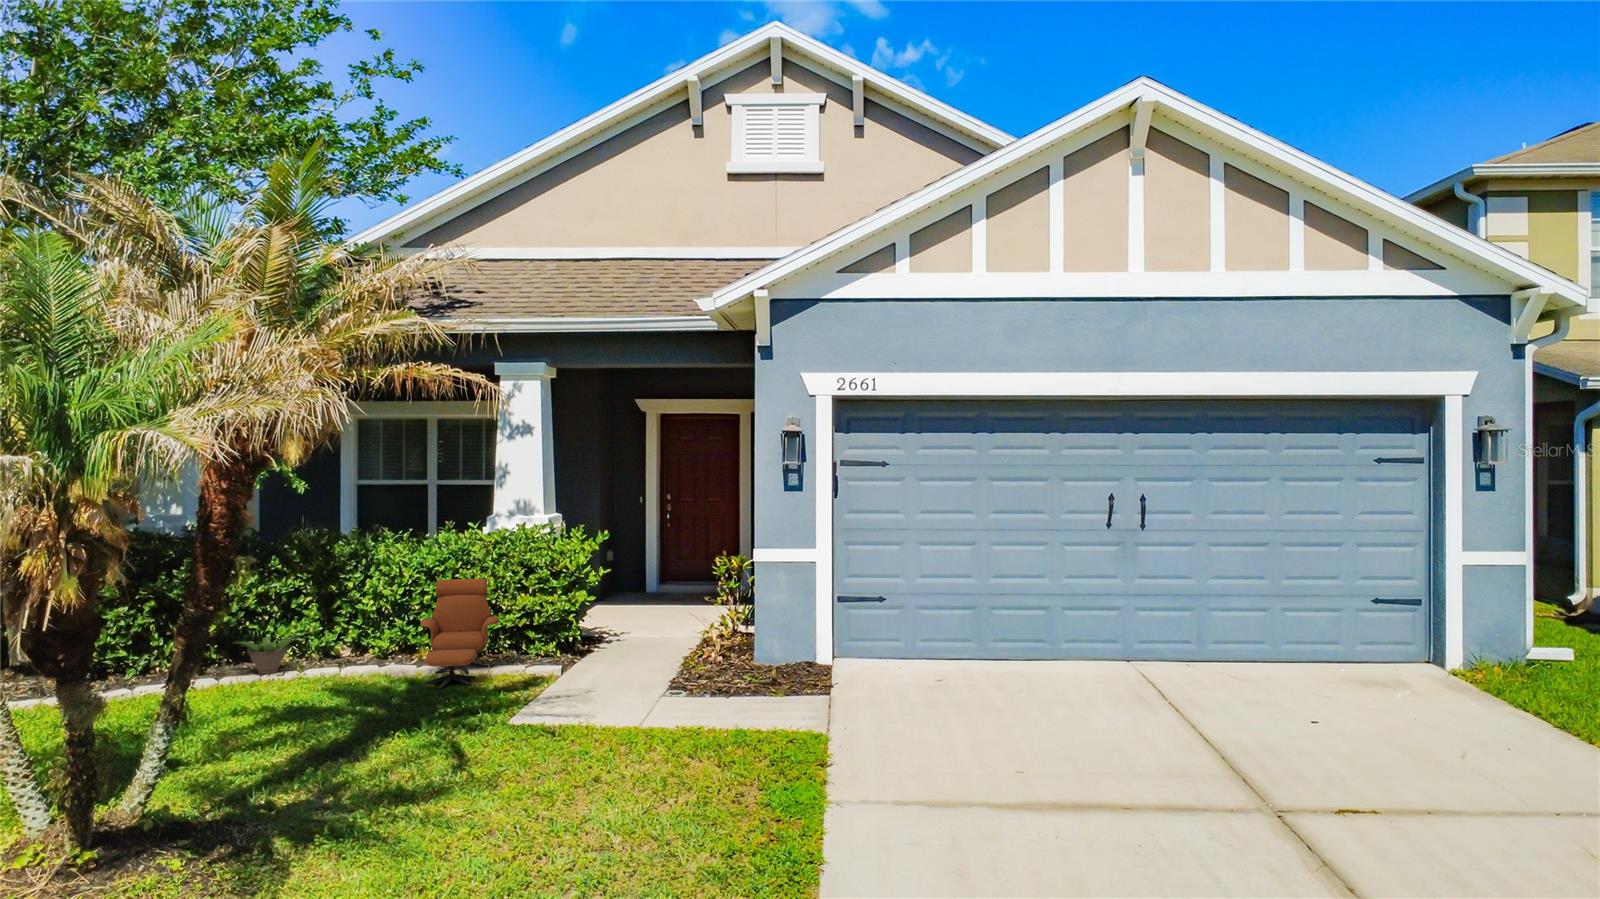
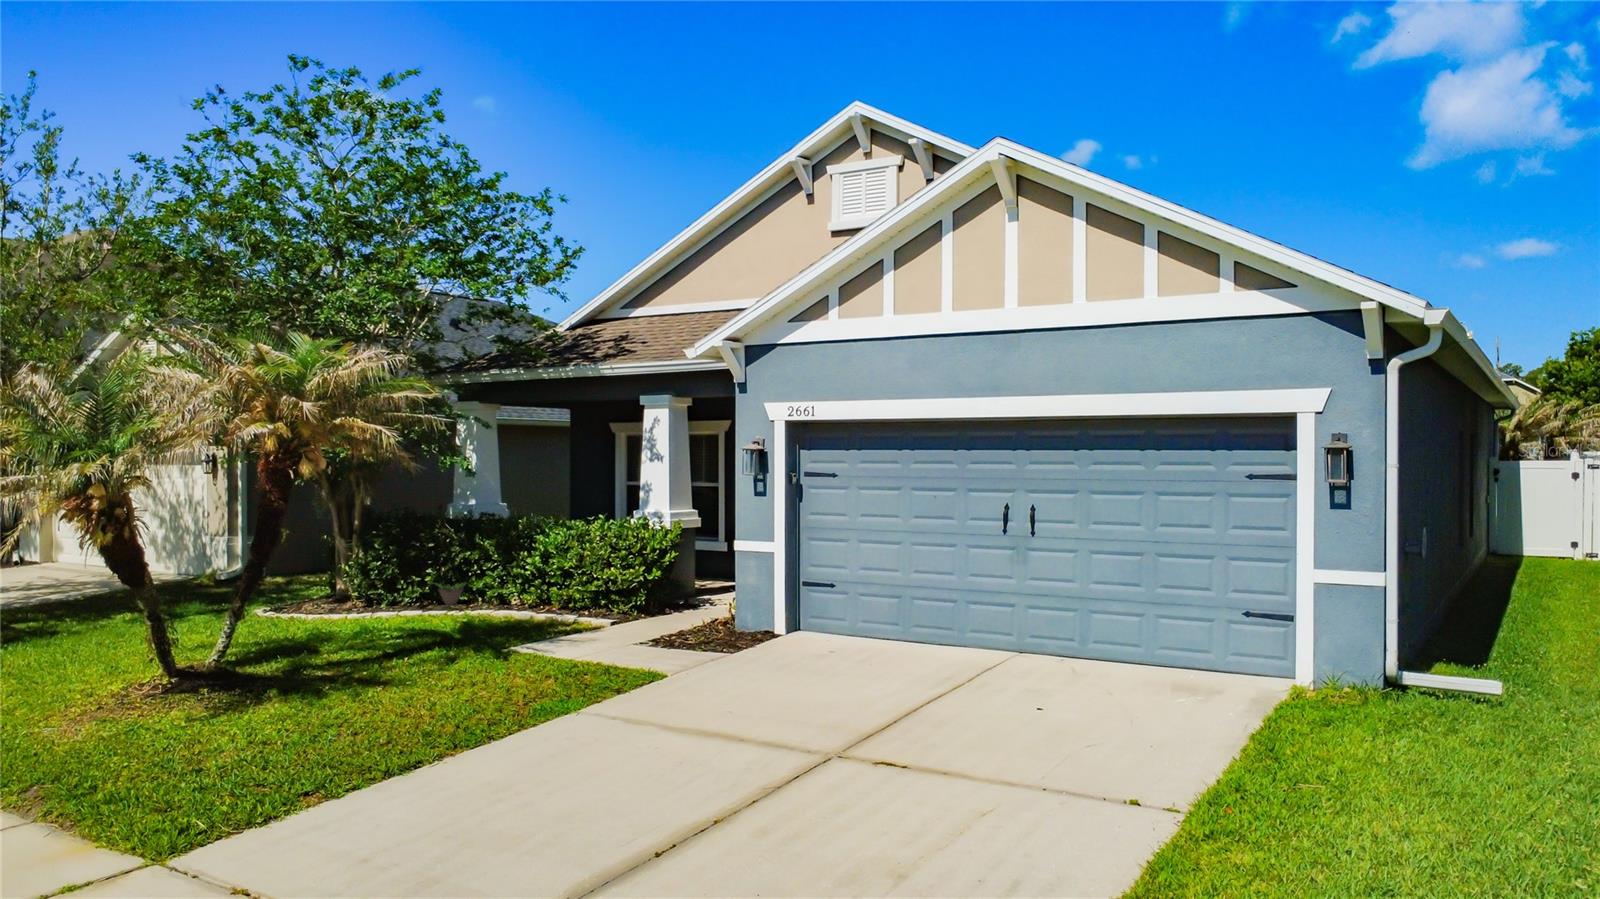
lounge chair: present [421,579,499,689] -> none [516,550,579,620]

